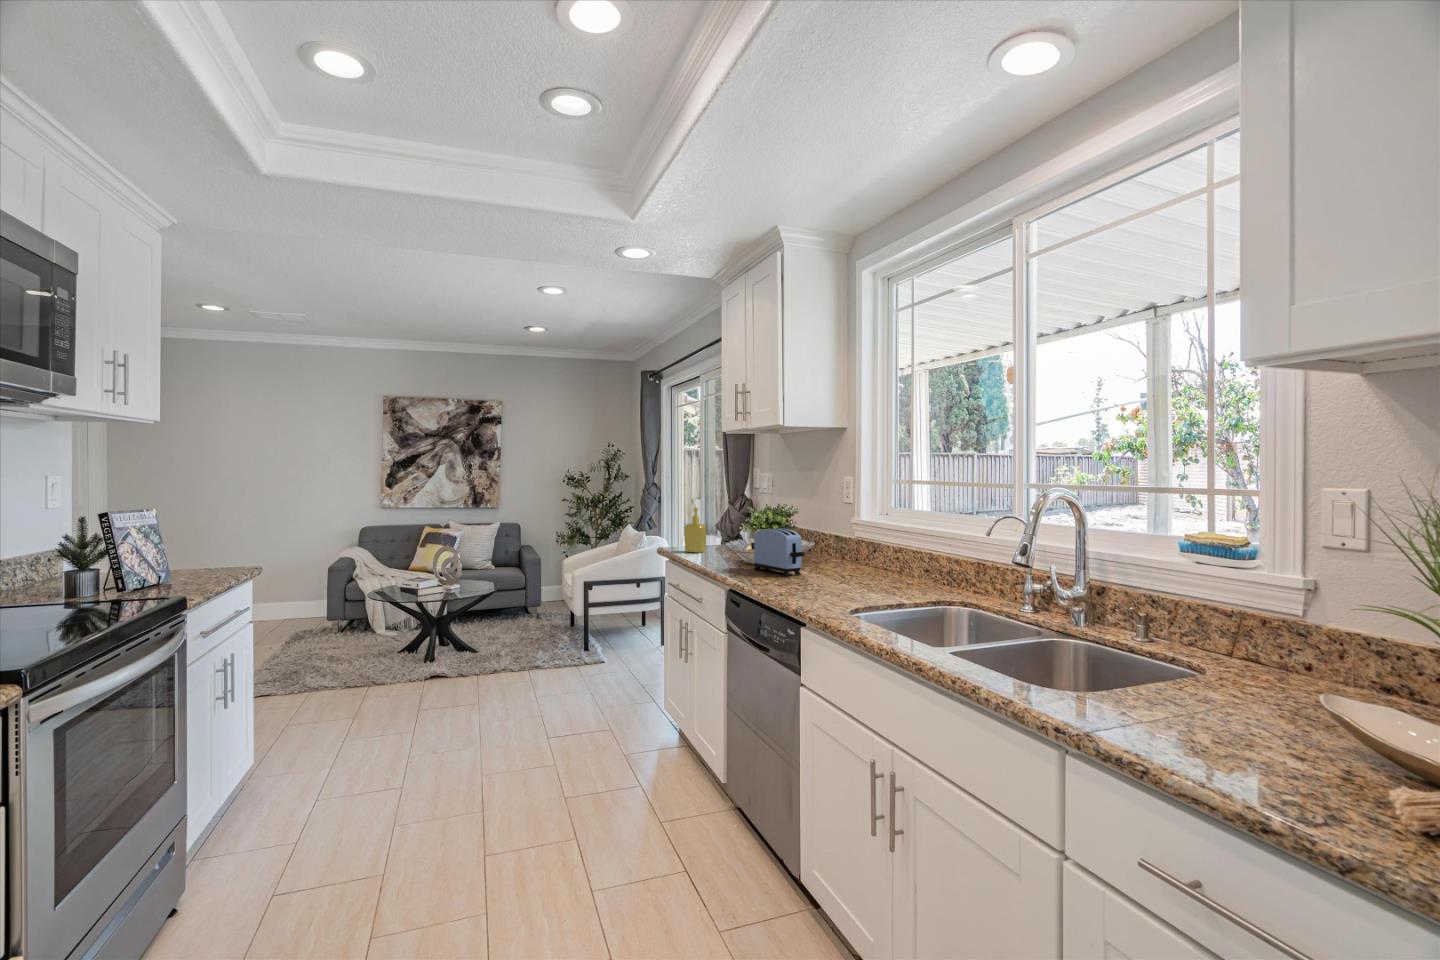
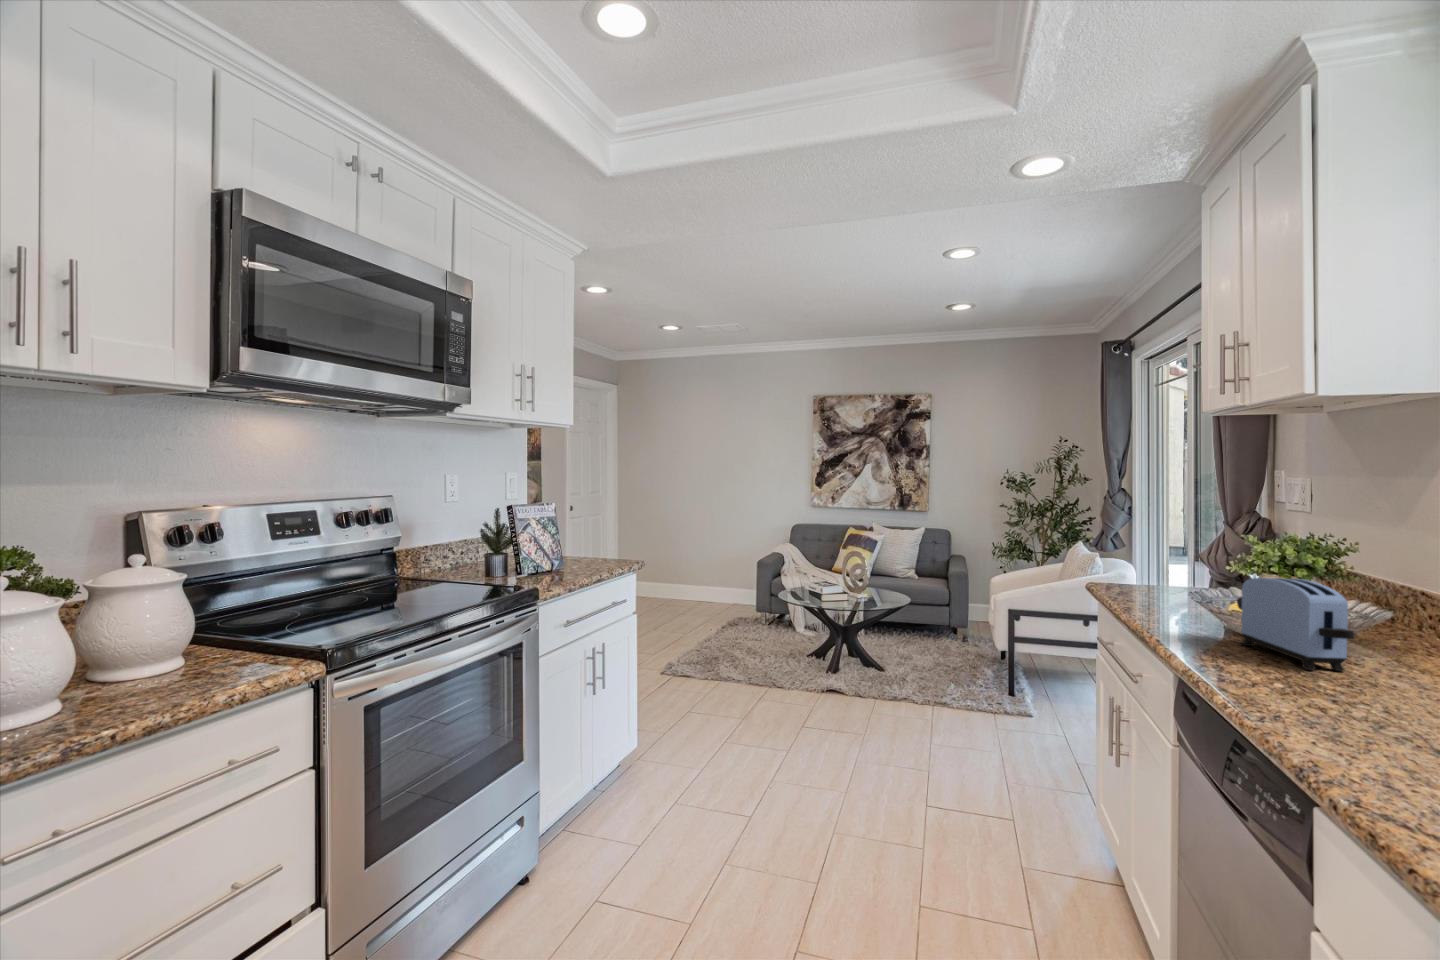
soap dispenser: present [685,508,706,553] -> none [1127,529,1166,598]

